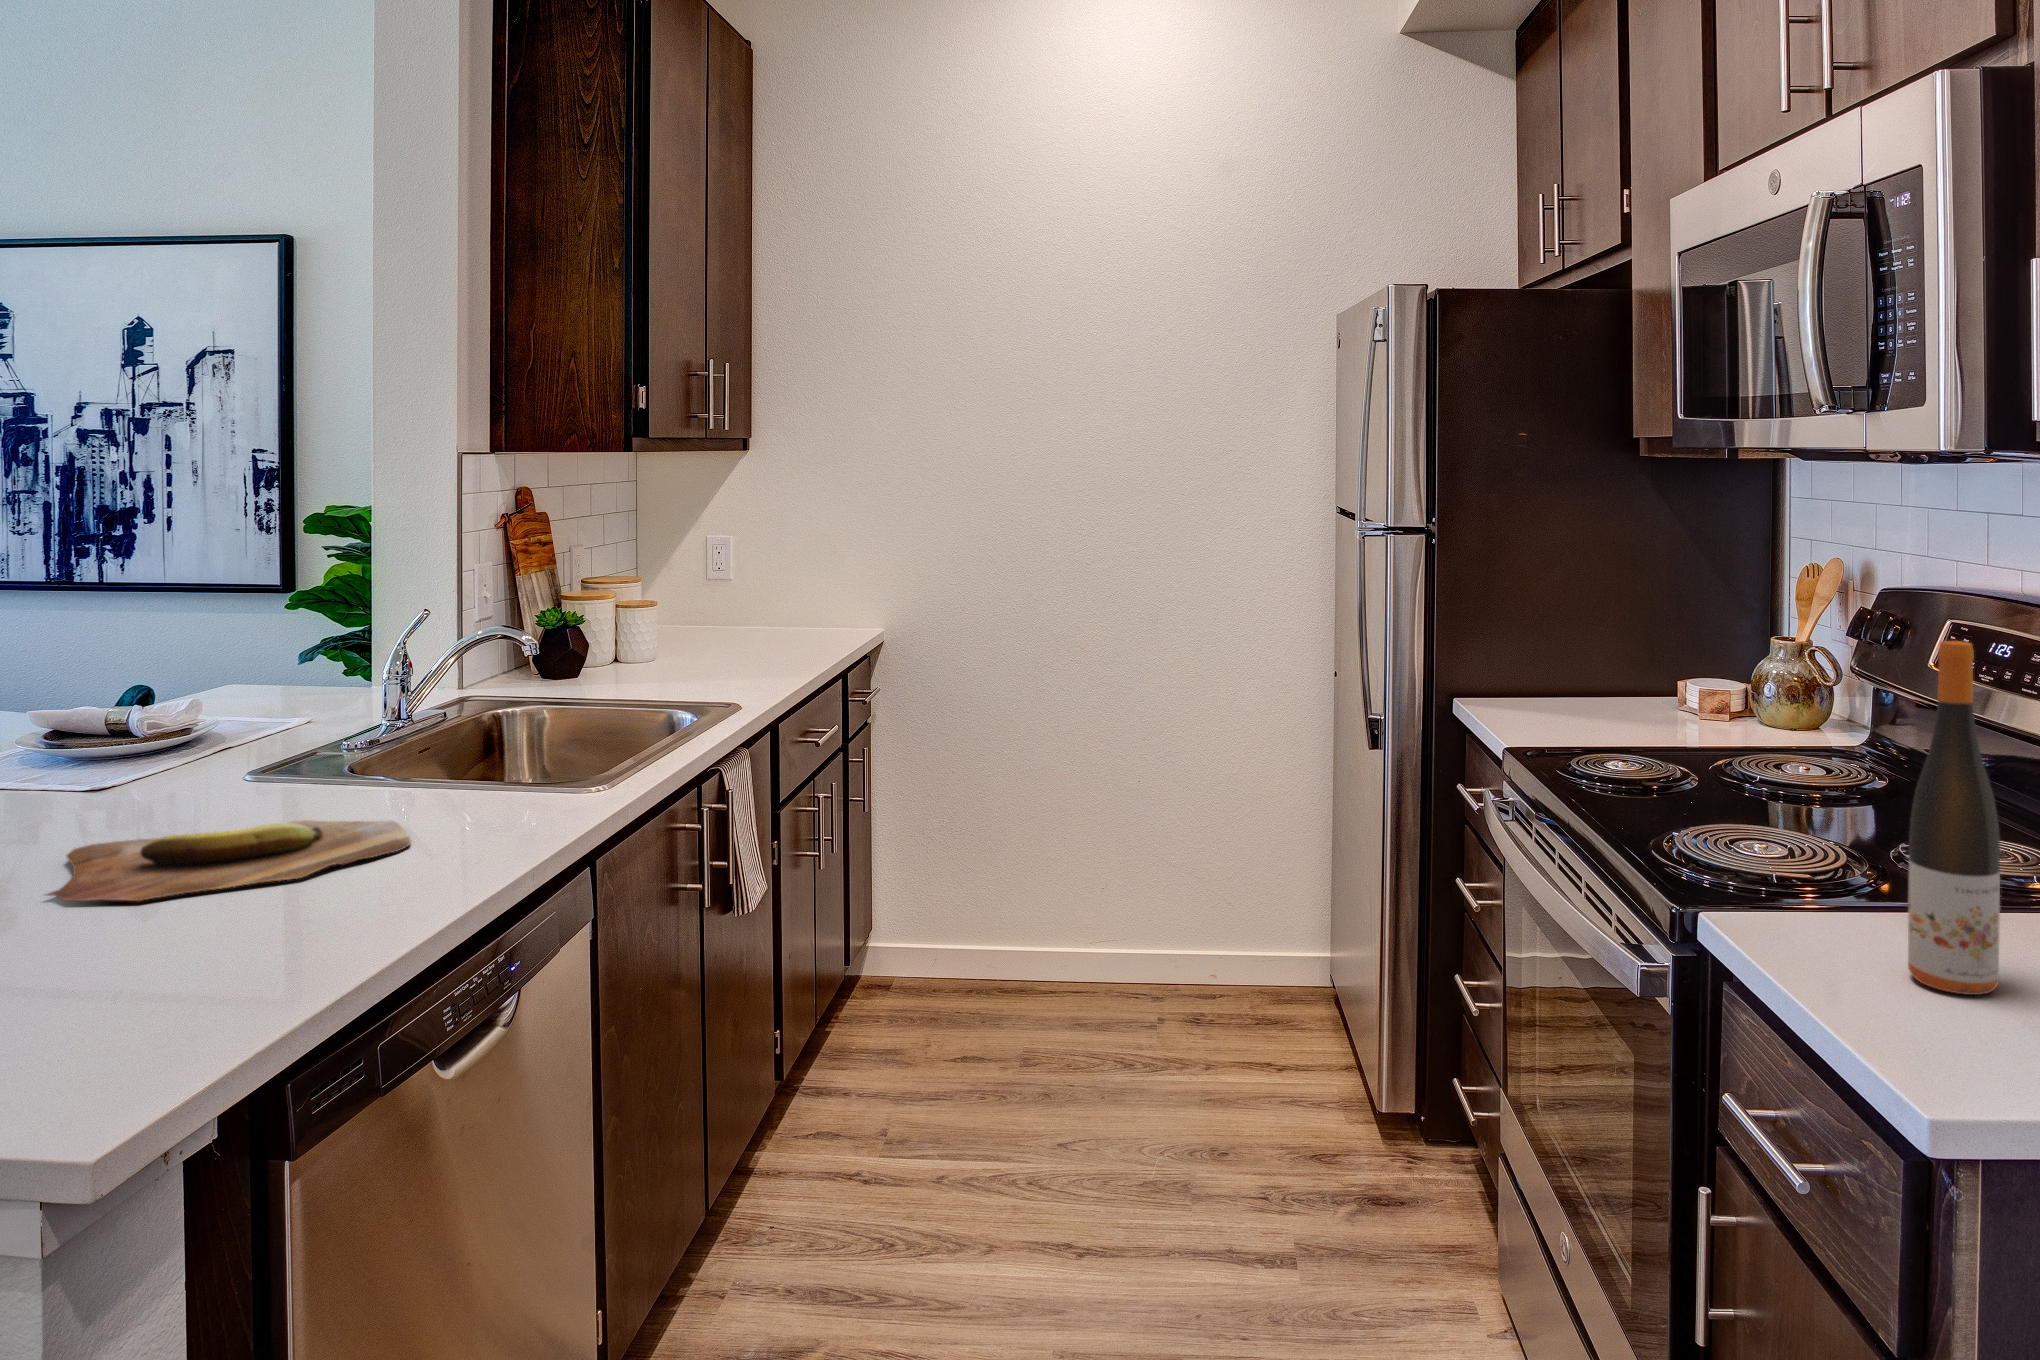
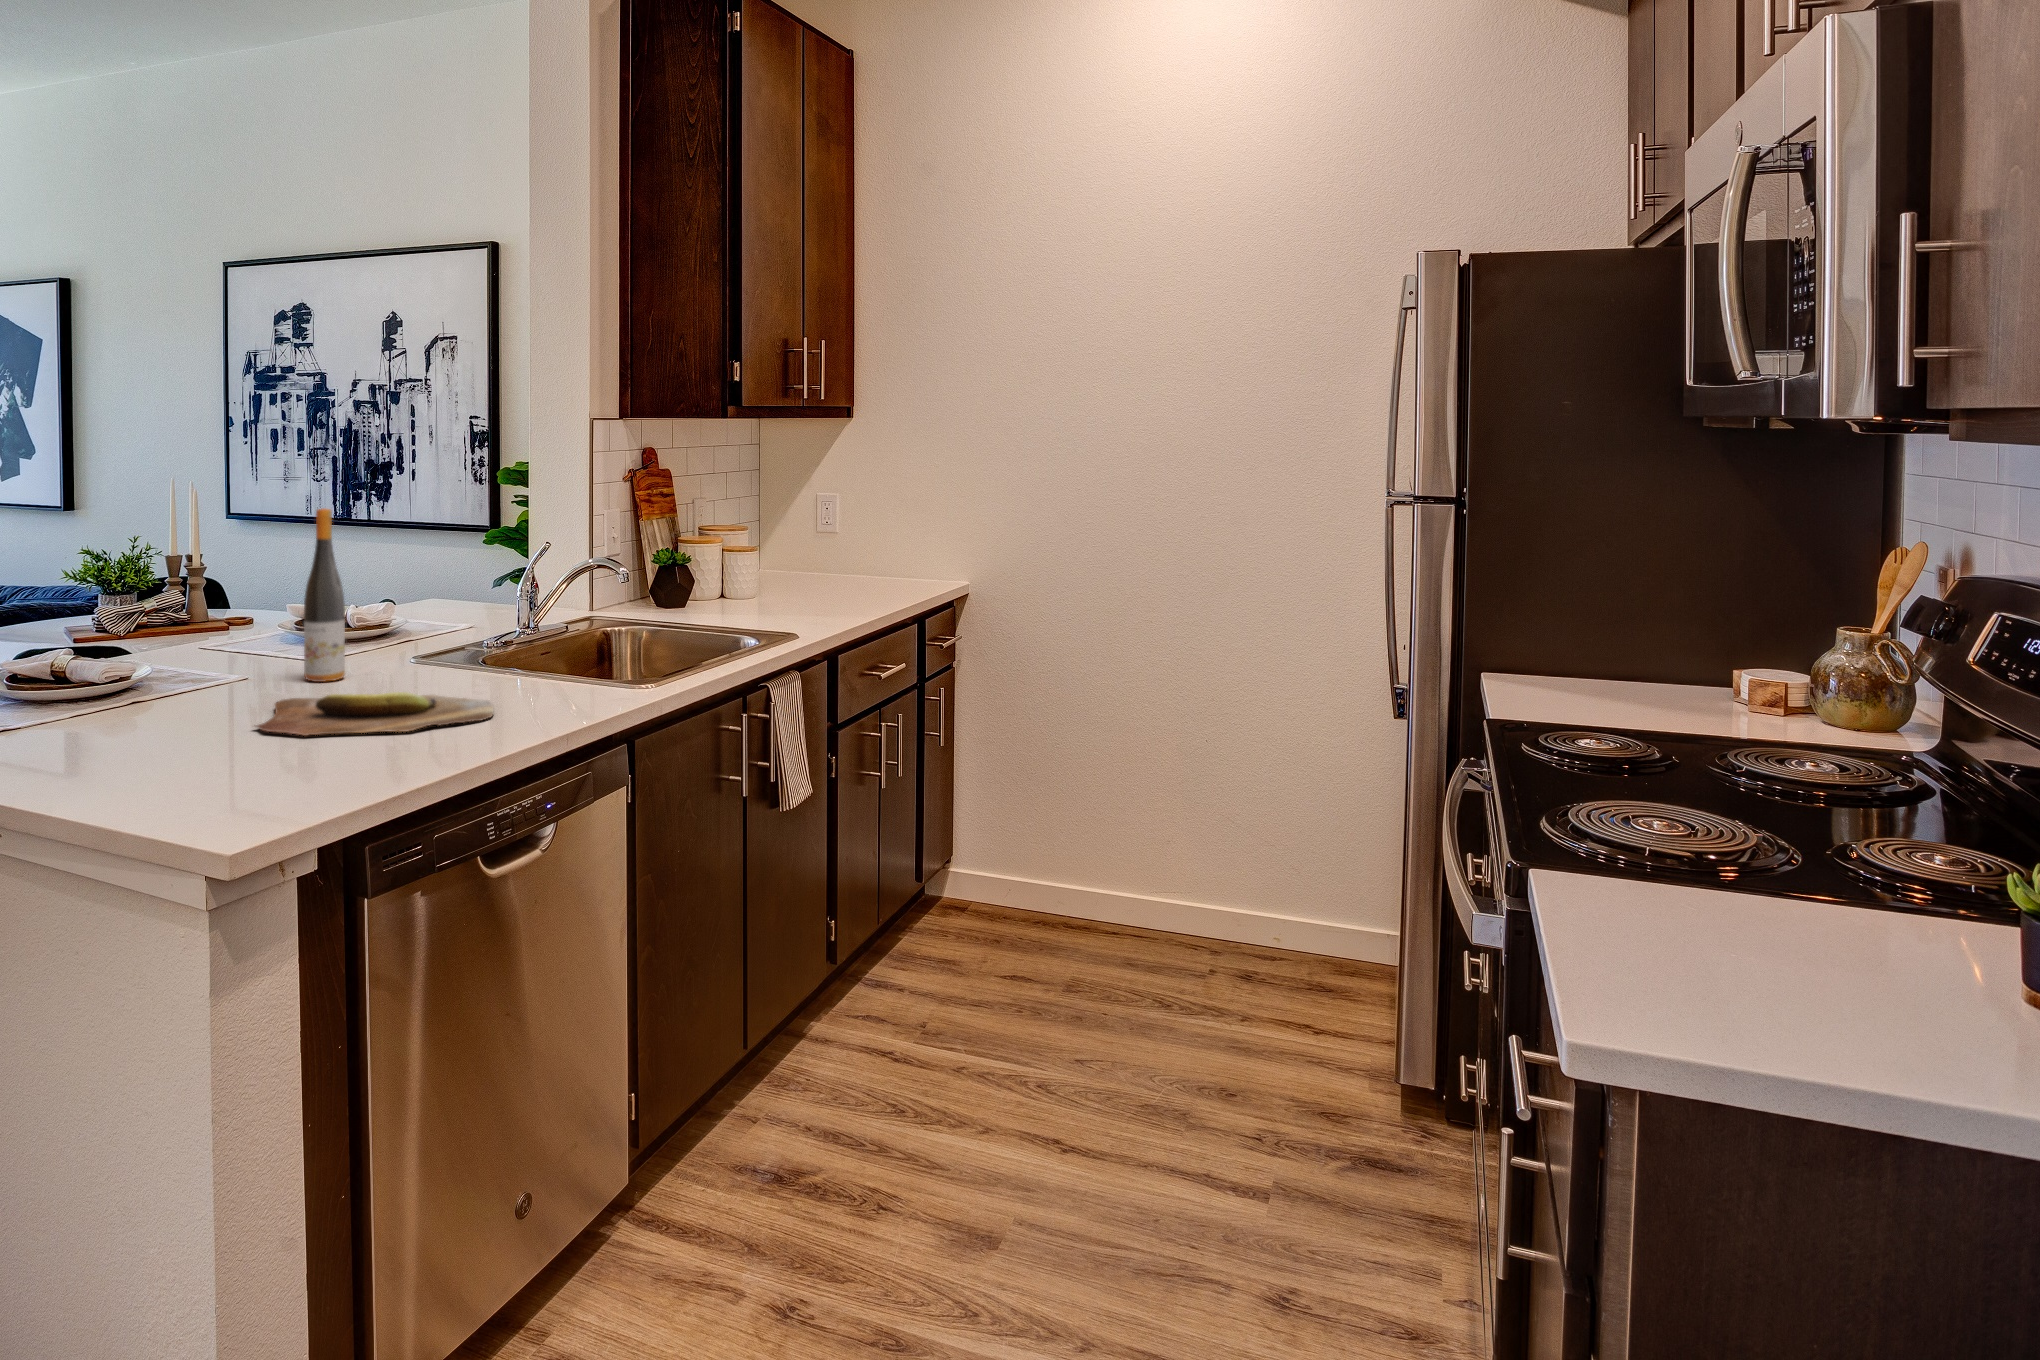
wine bottle: present [1908,641,2000,995] -> present [304,509,345,682]

